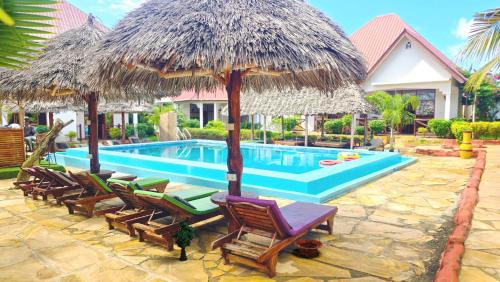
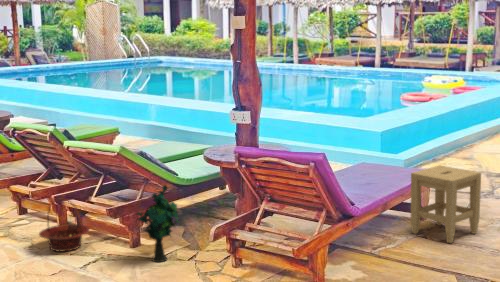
stool: none [324,205,362,249] -> present [411,165,481,243]
basket: present [294,225,323,256] -> present [39,198,89,252]

